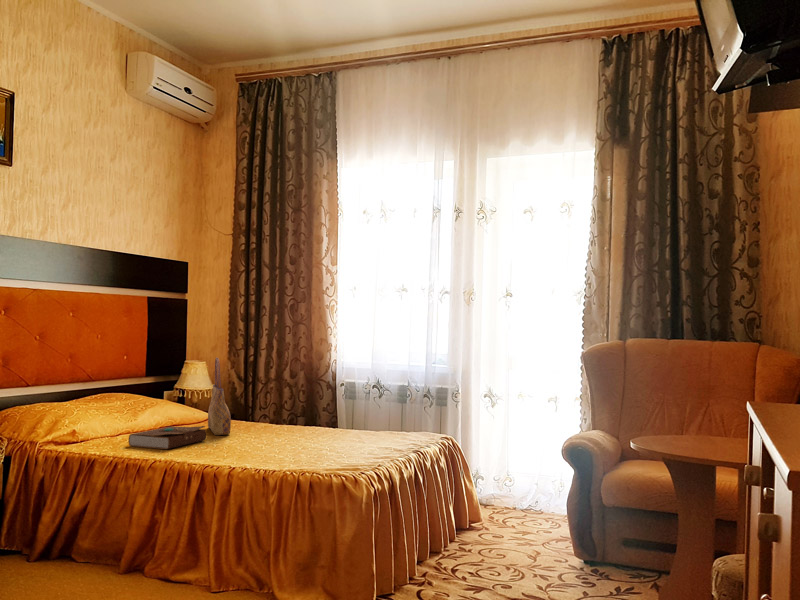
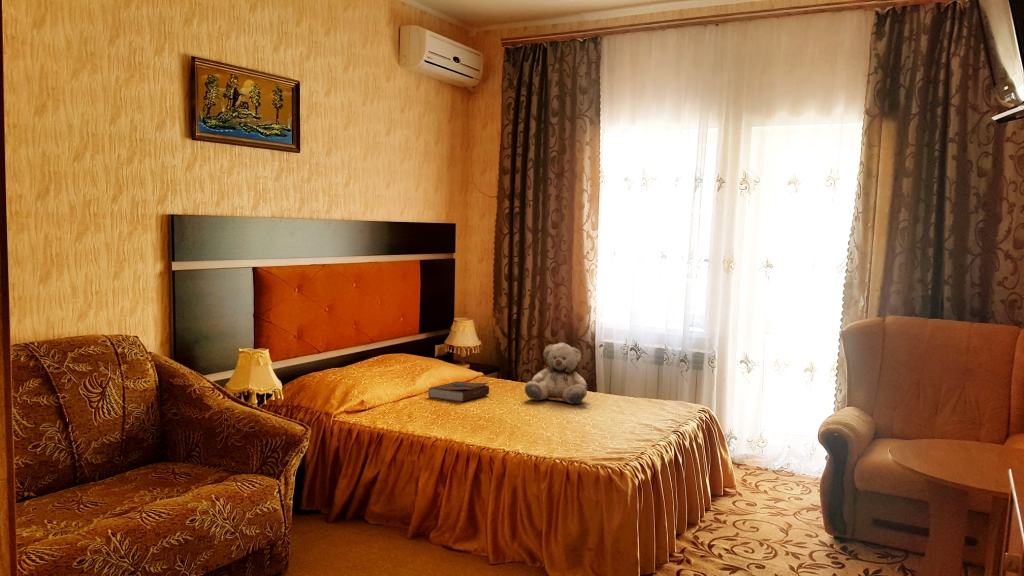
tote bag: present [208,358,231,435] -> none [485,321,507,390]
teddy bear: none [246,378,319,446] -> present [525,343,587,404]

